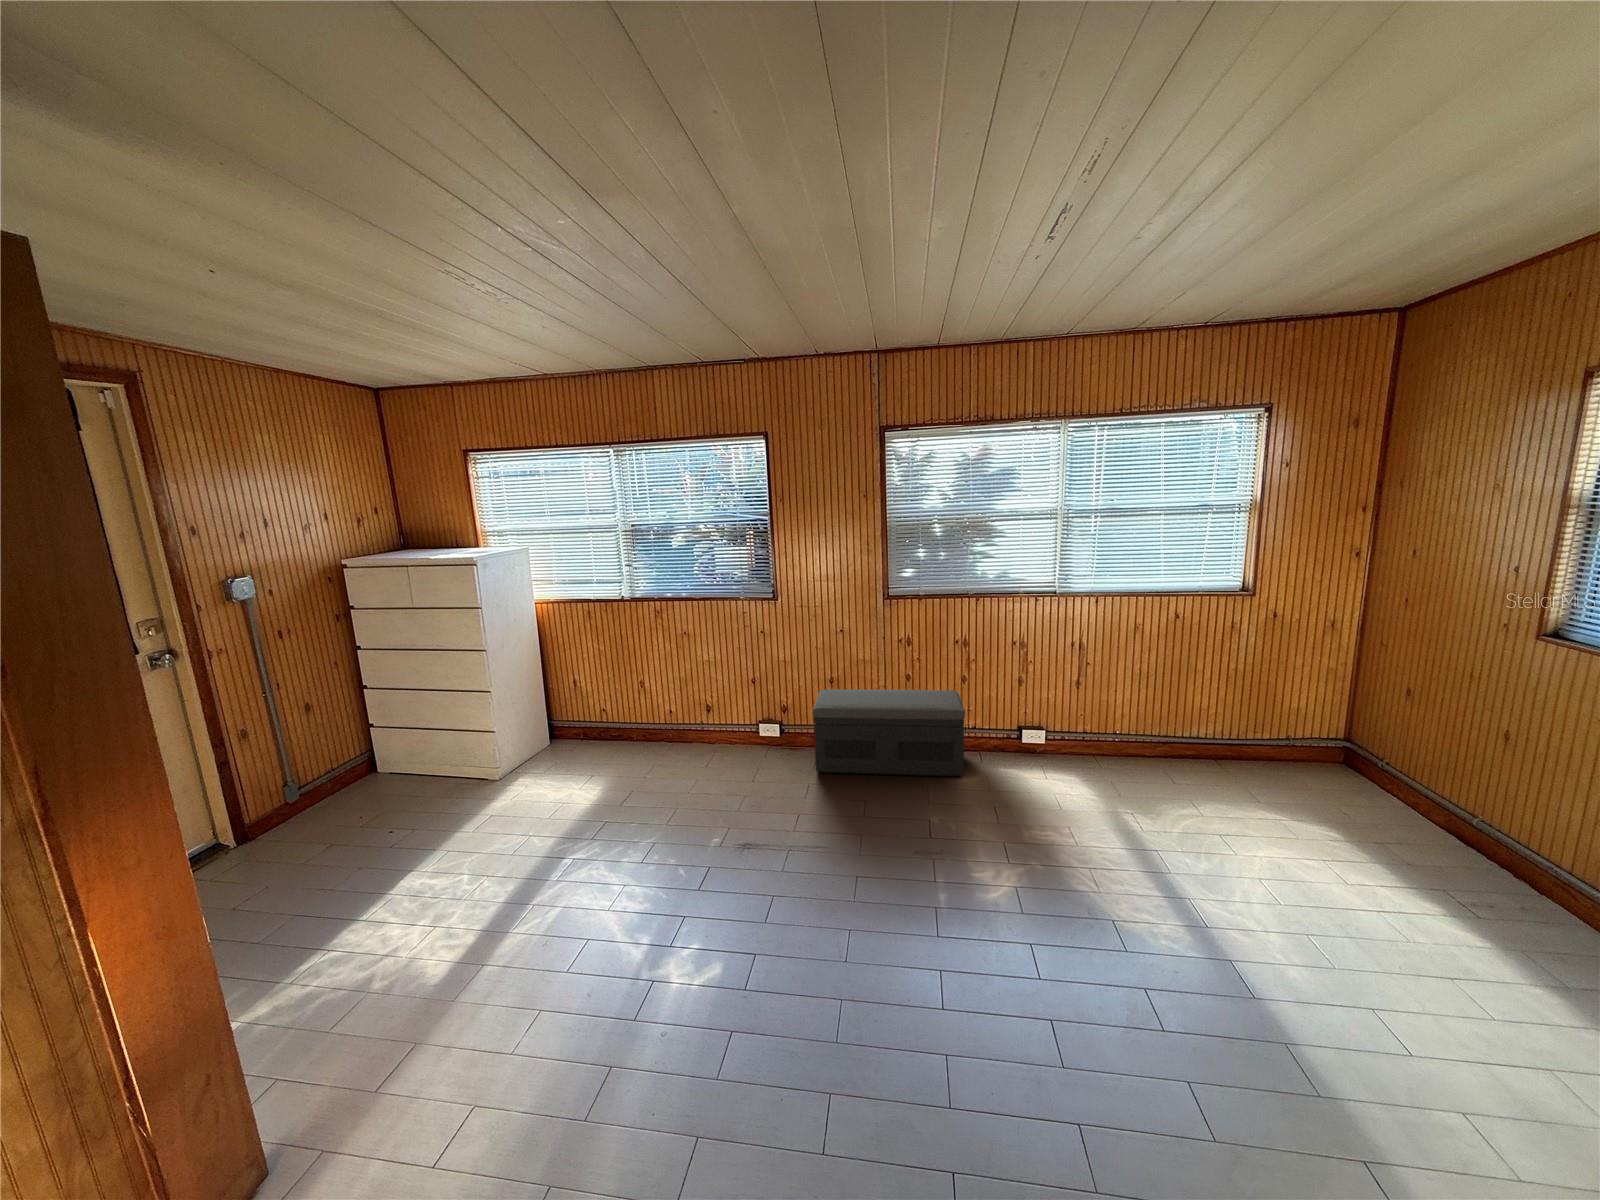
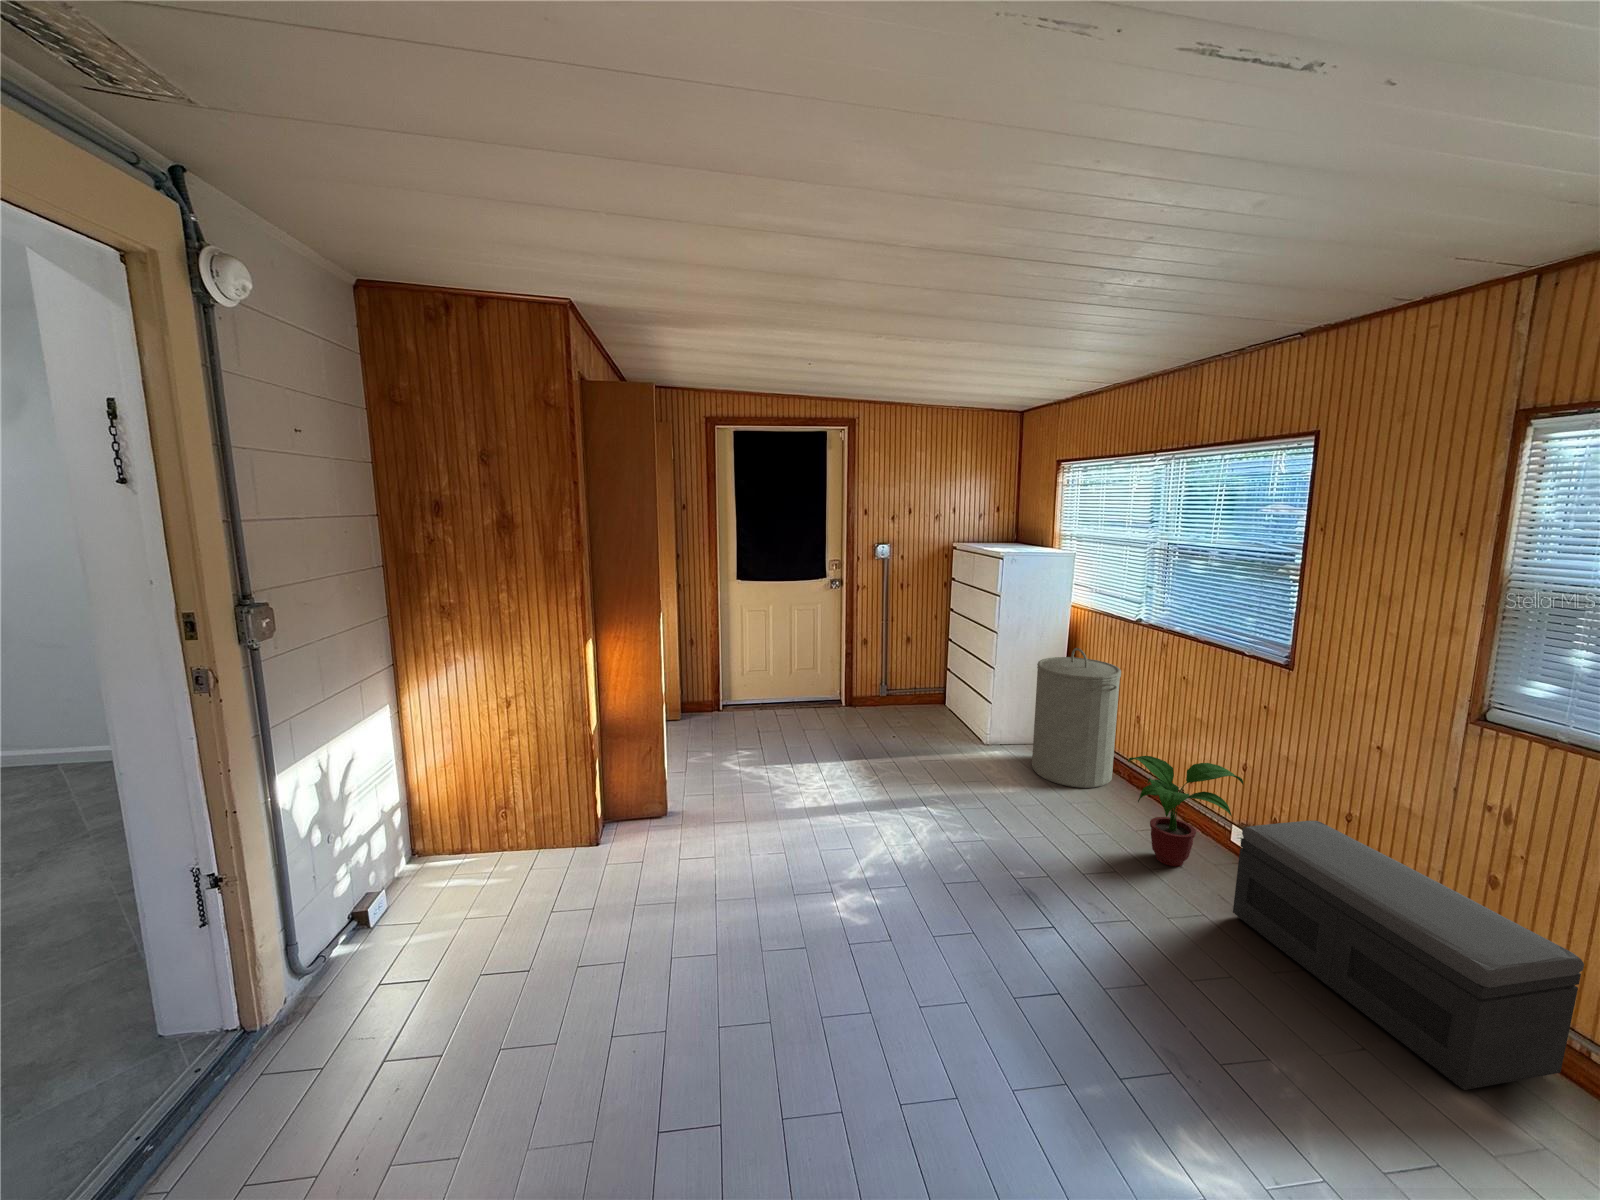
laundry hamper: none [546,637,638,772] -> present [1032,648,1121,788]
potted plant: none [691,685,782,772] -> present [1128,756,1243,866]

